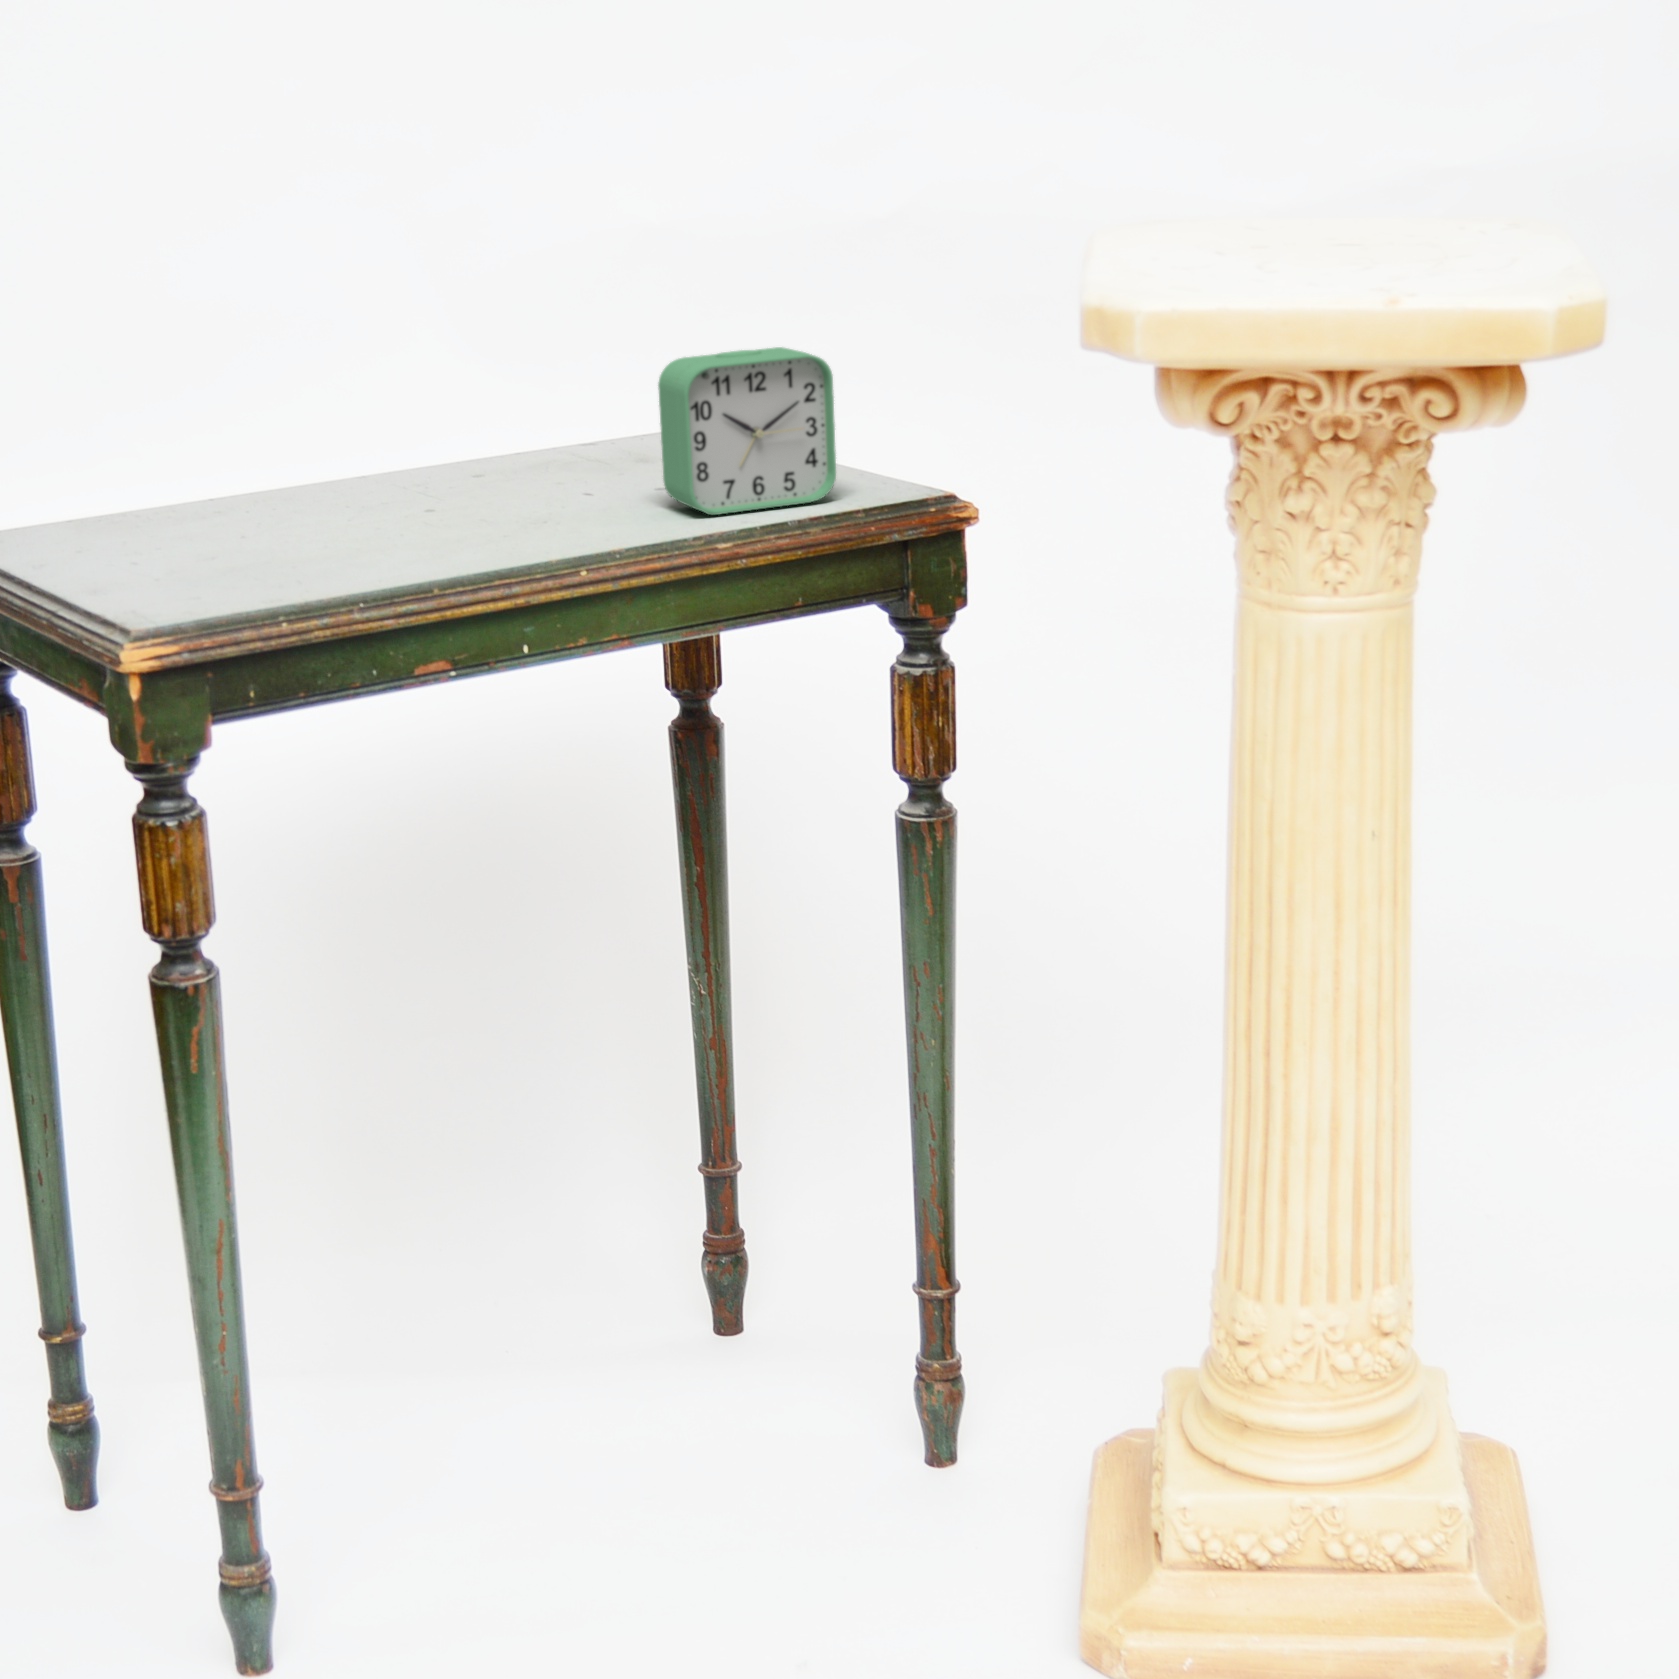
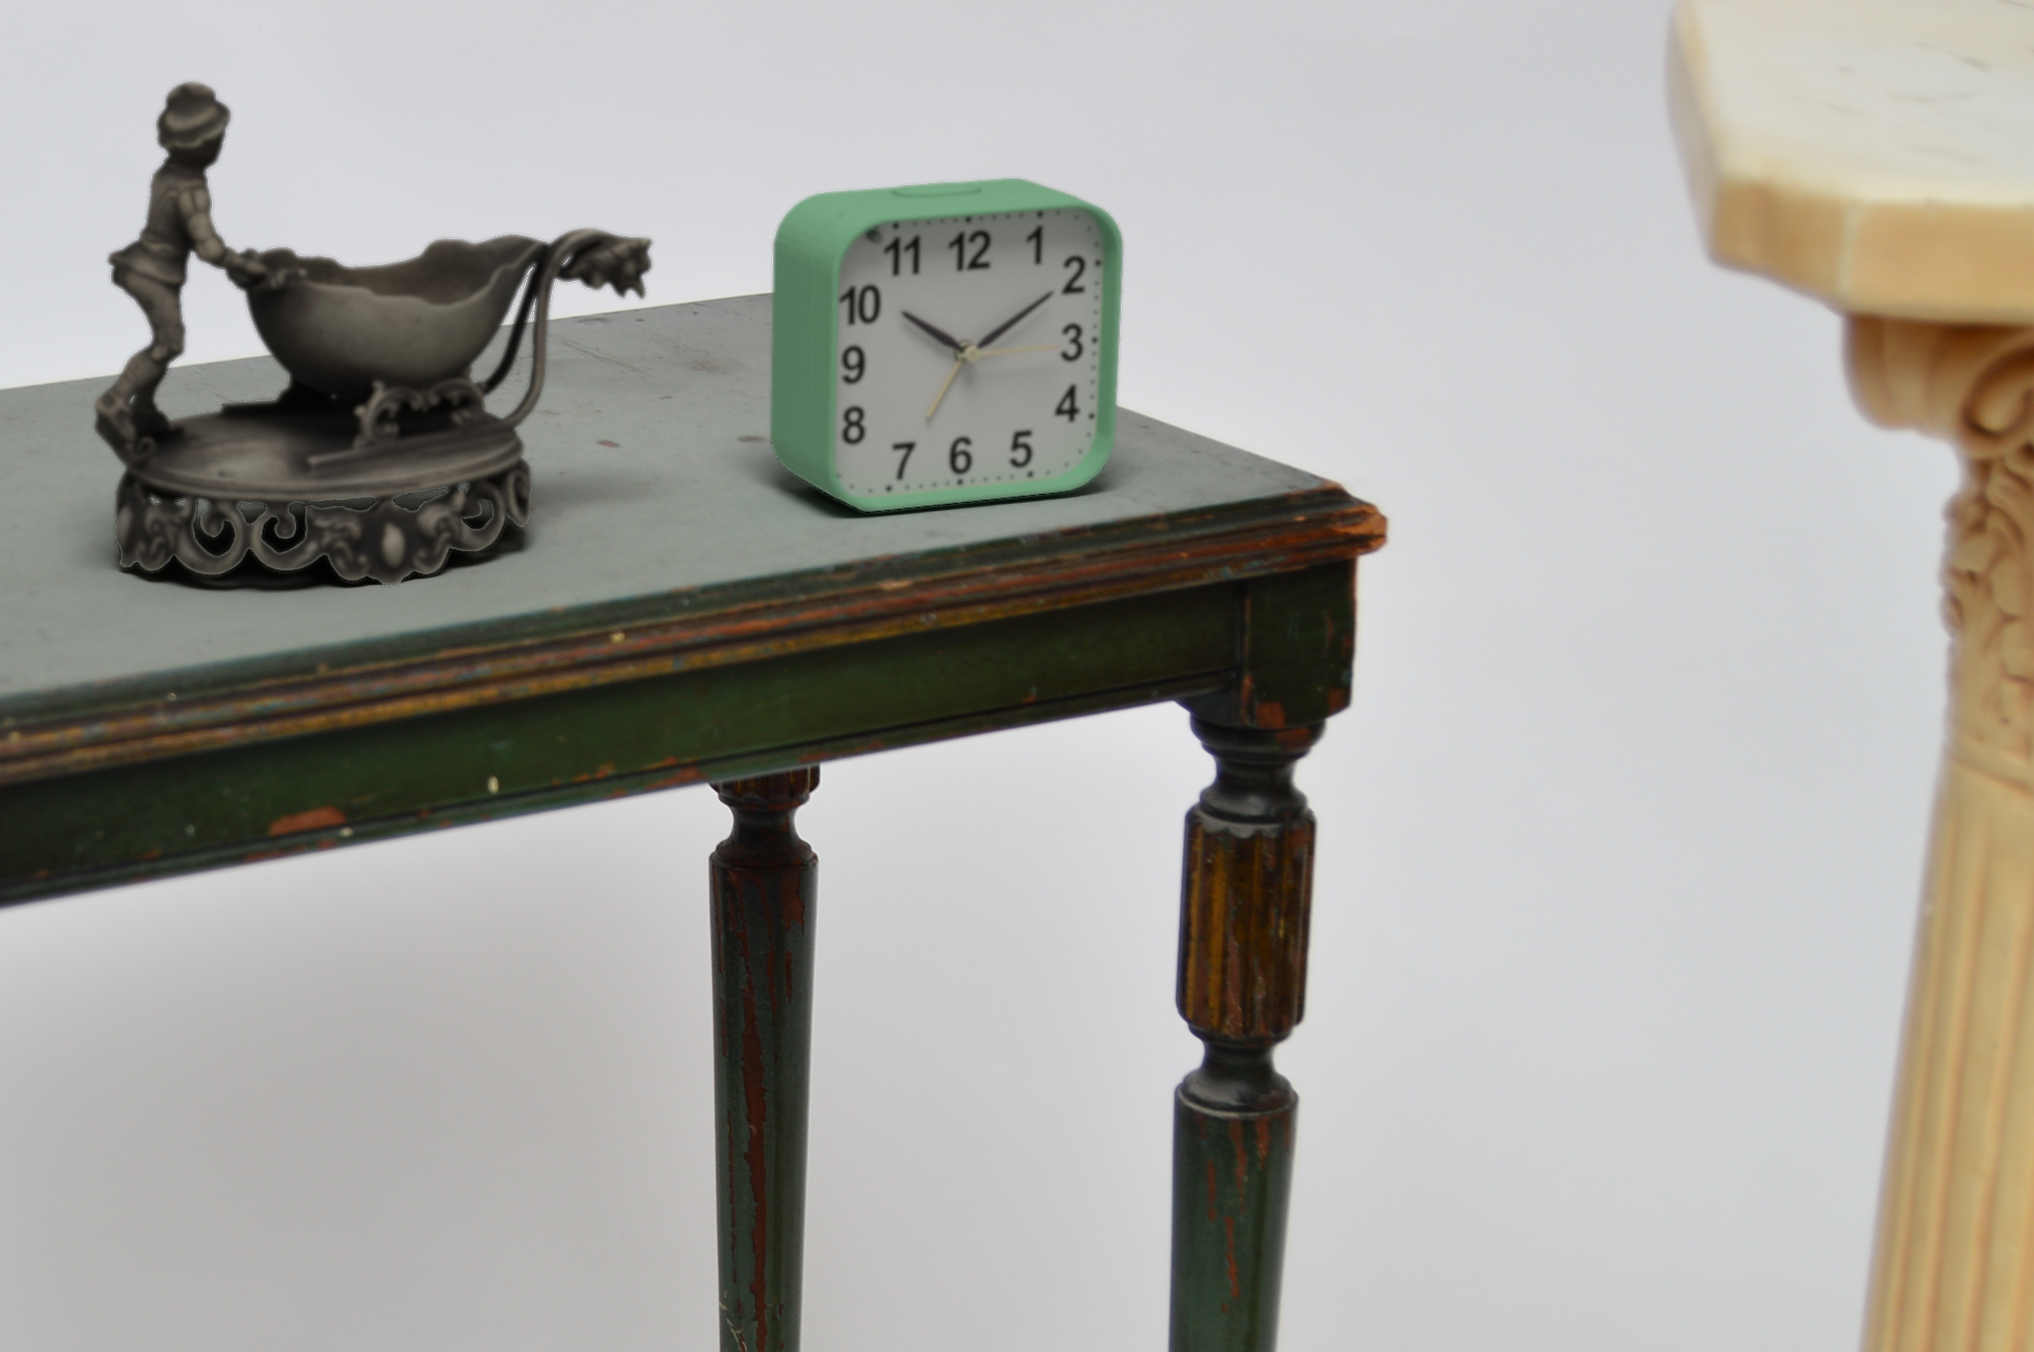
decorative bowl: none [319,311,595,557] -> present [94,82,652,585]

